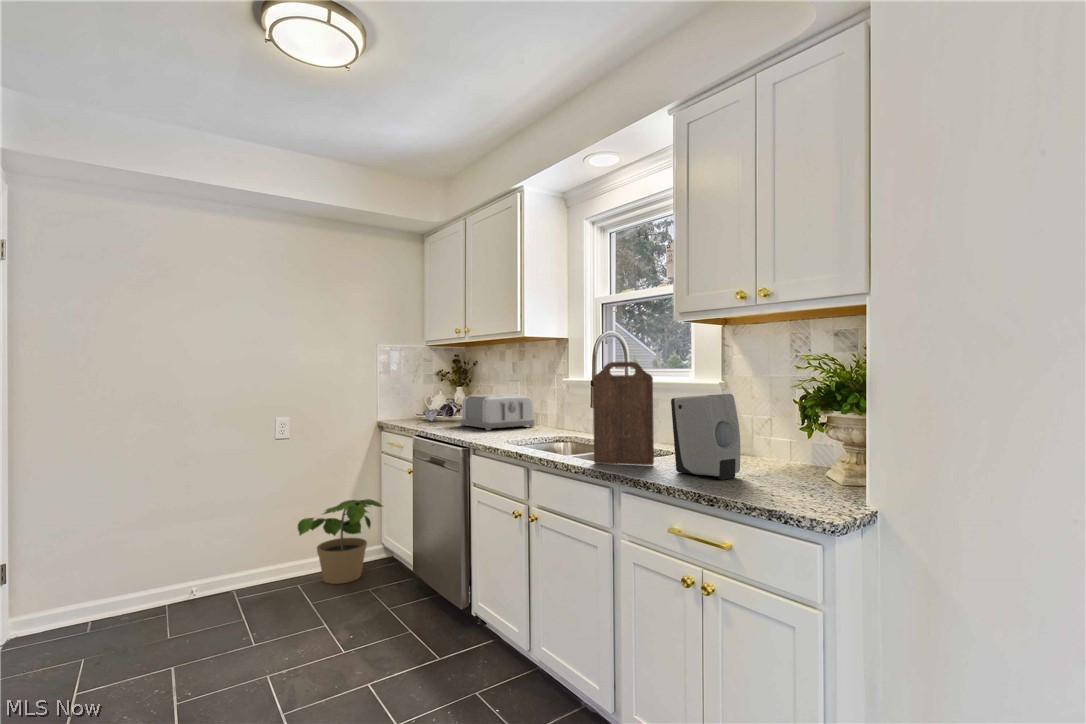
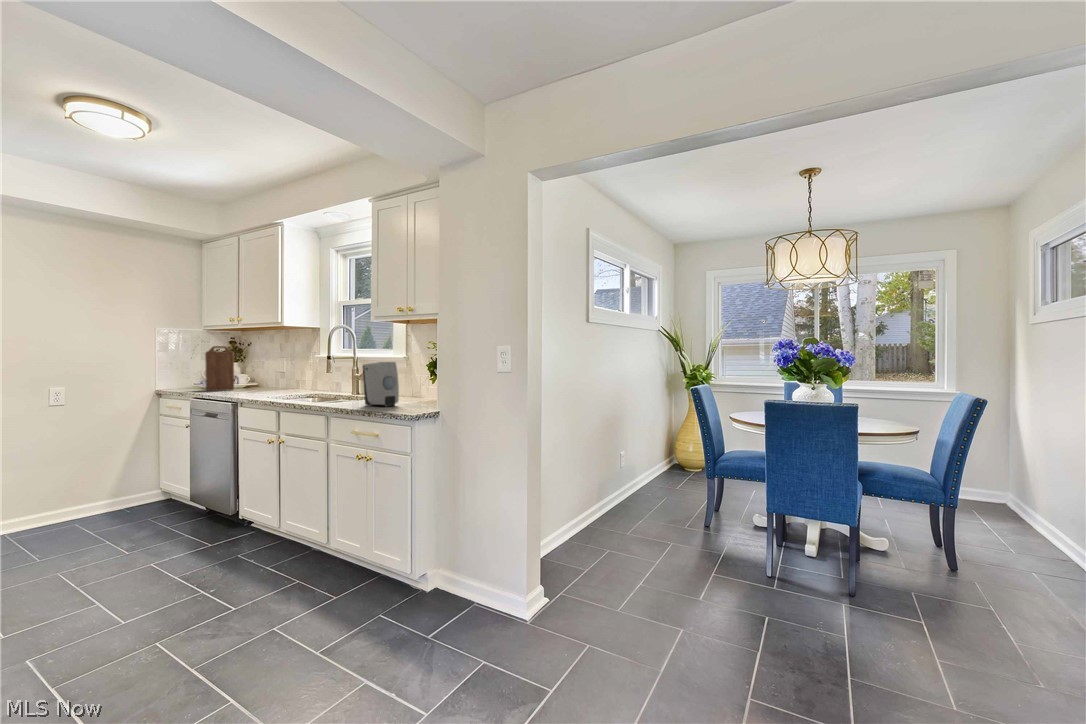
cutting board: present [593,362,654,465] -> present [205,346,234,390]
toaster: present [461,394,534,430] -> none [234,367,294,392]
potted plant: present [298,499,383,584] -> none [79,447,165,517]

